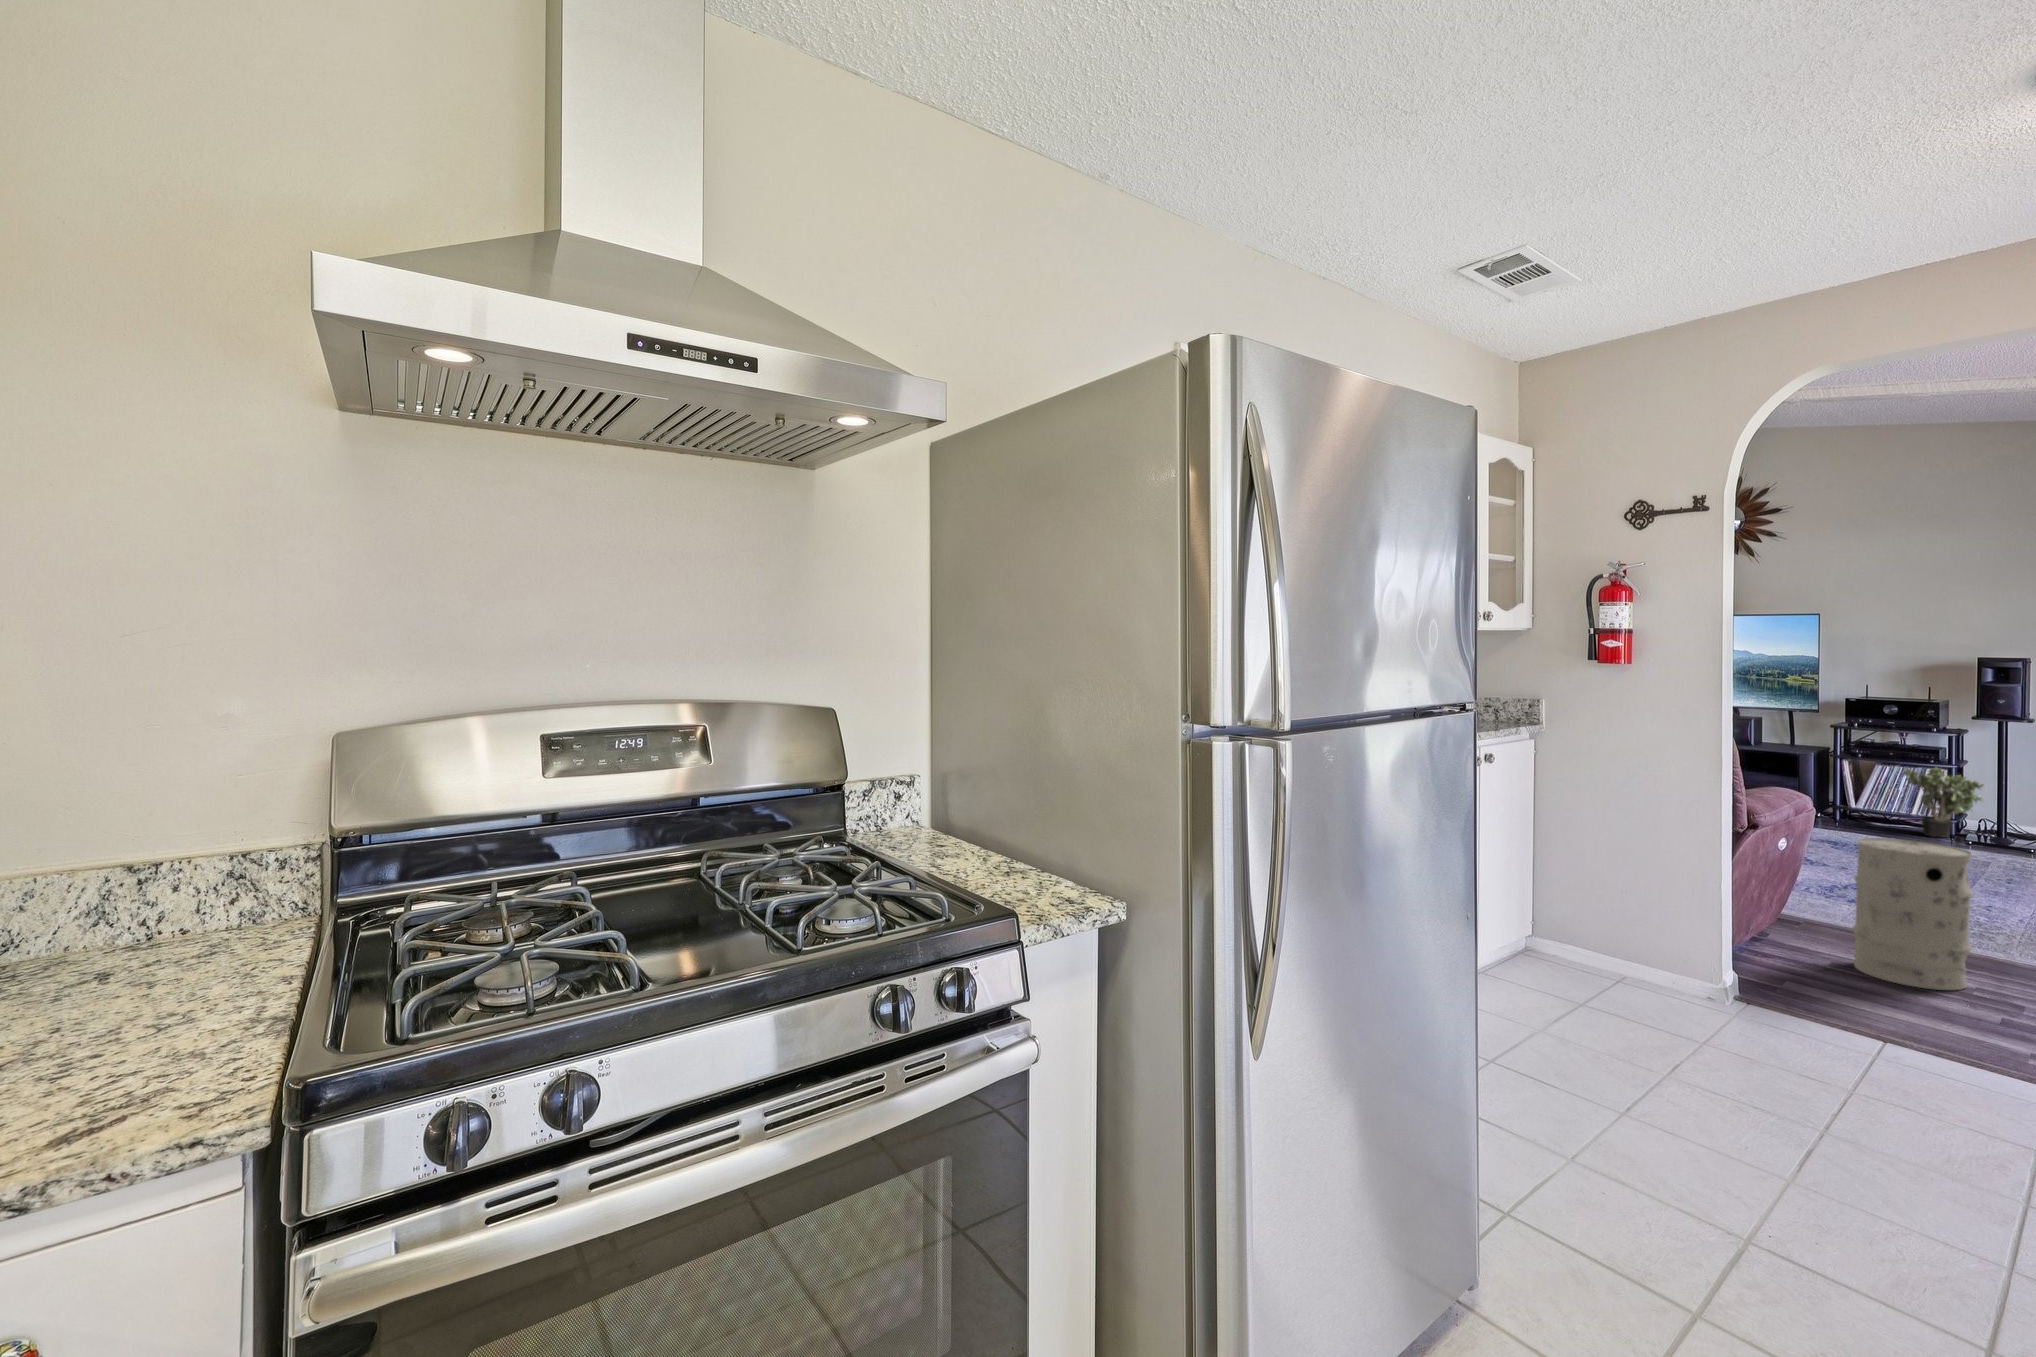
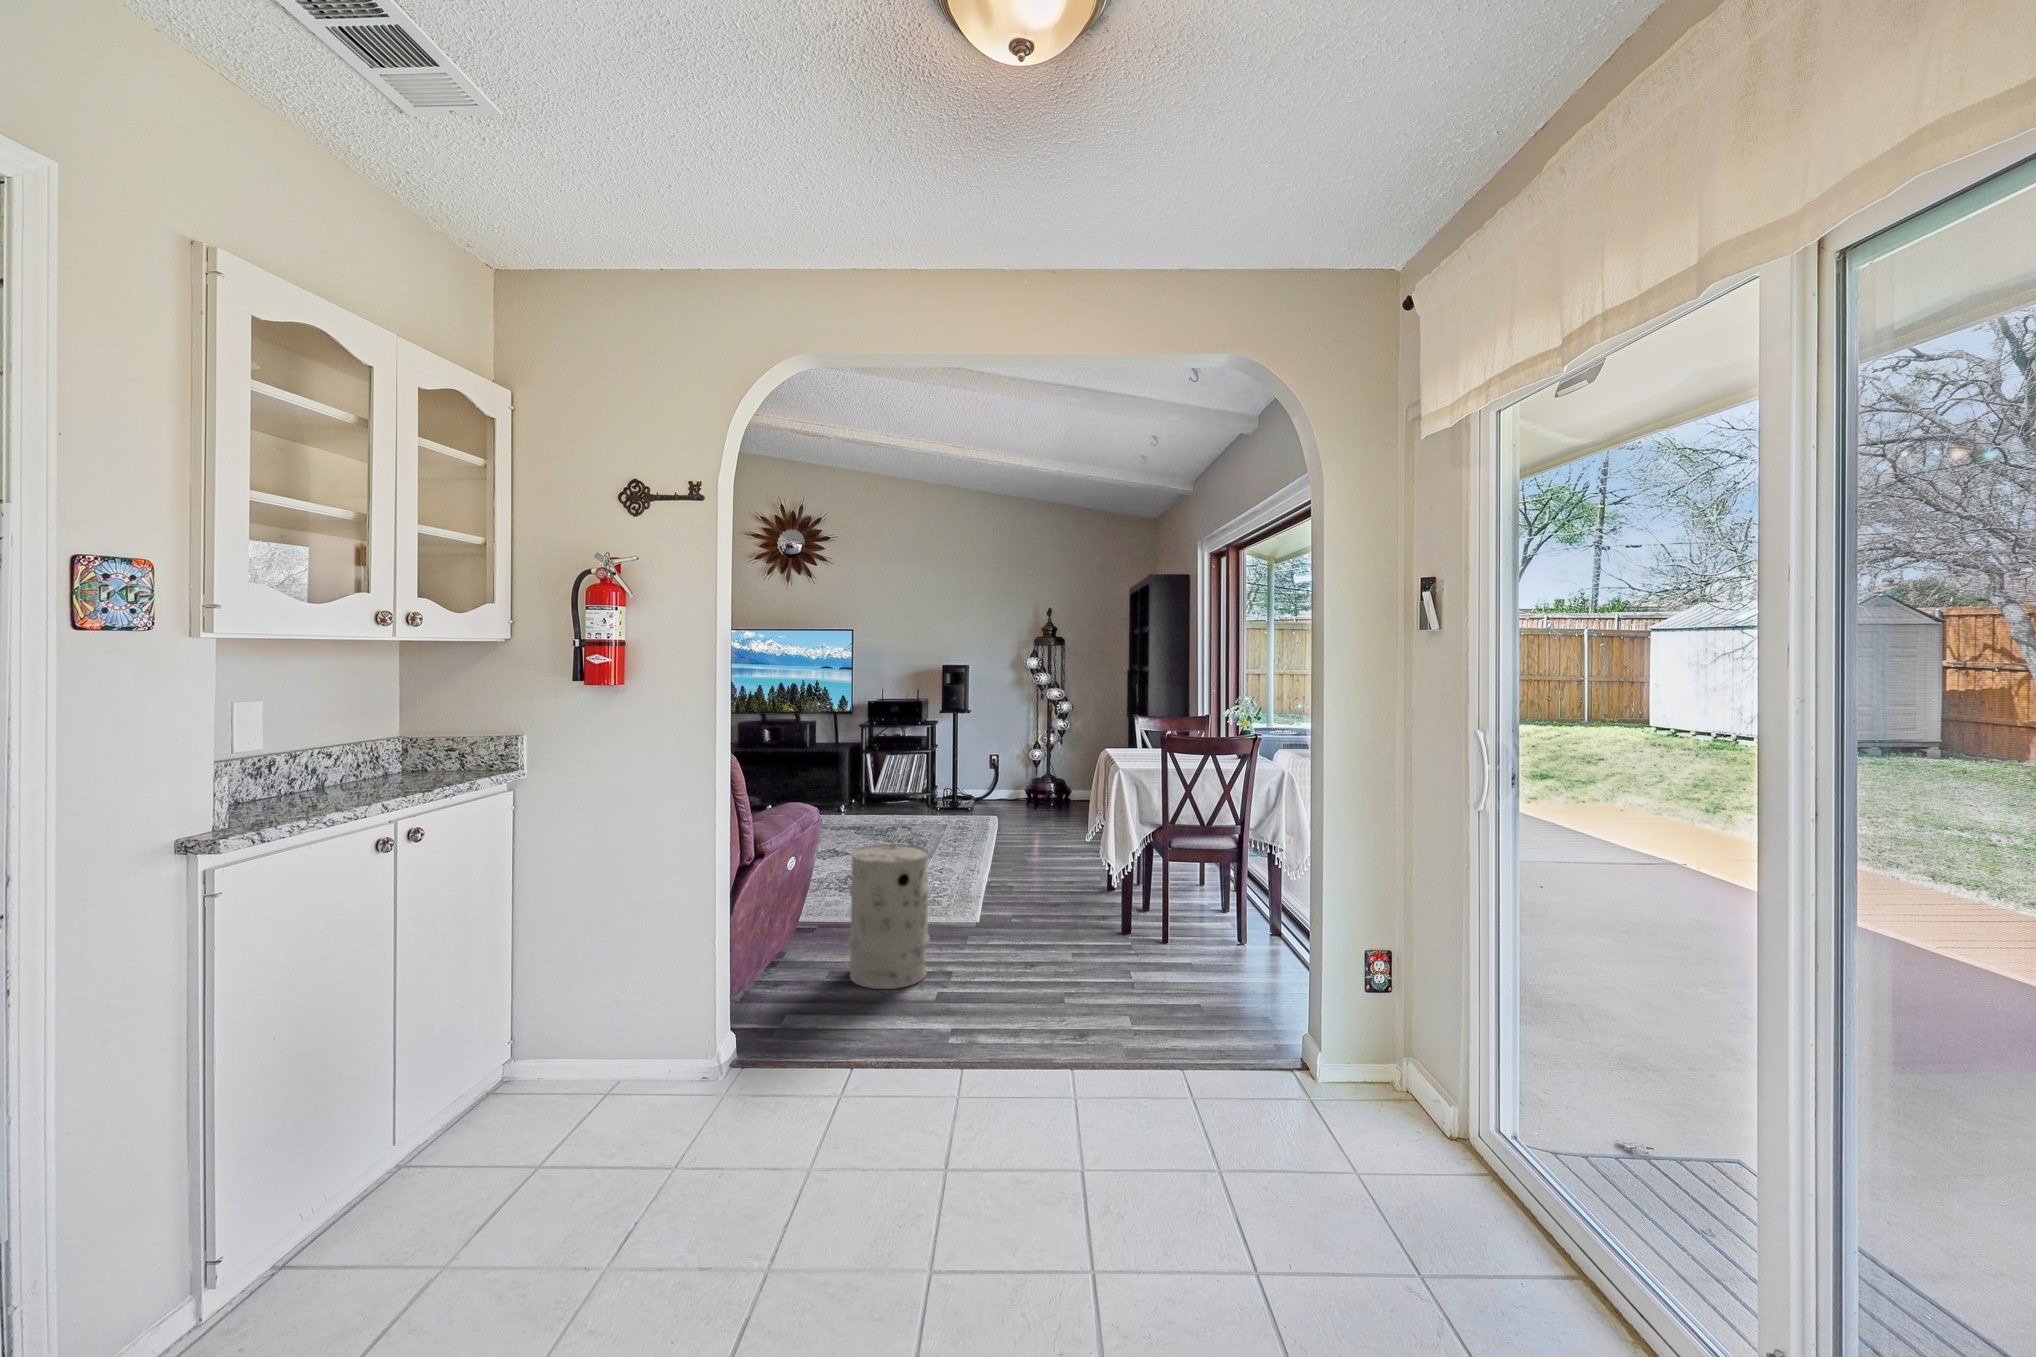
potted plant: present [1904,768,1983,837] -> none [900,753,947,808]

